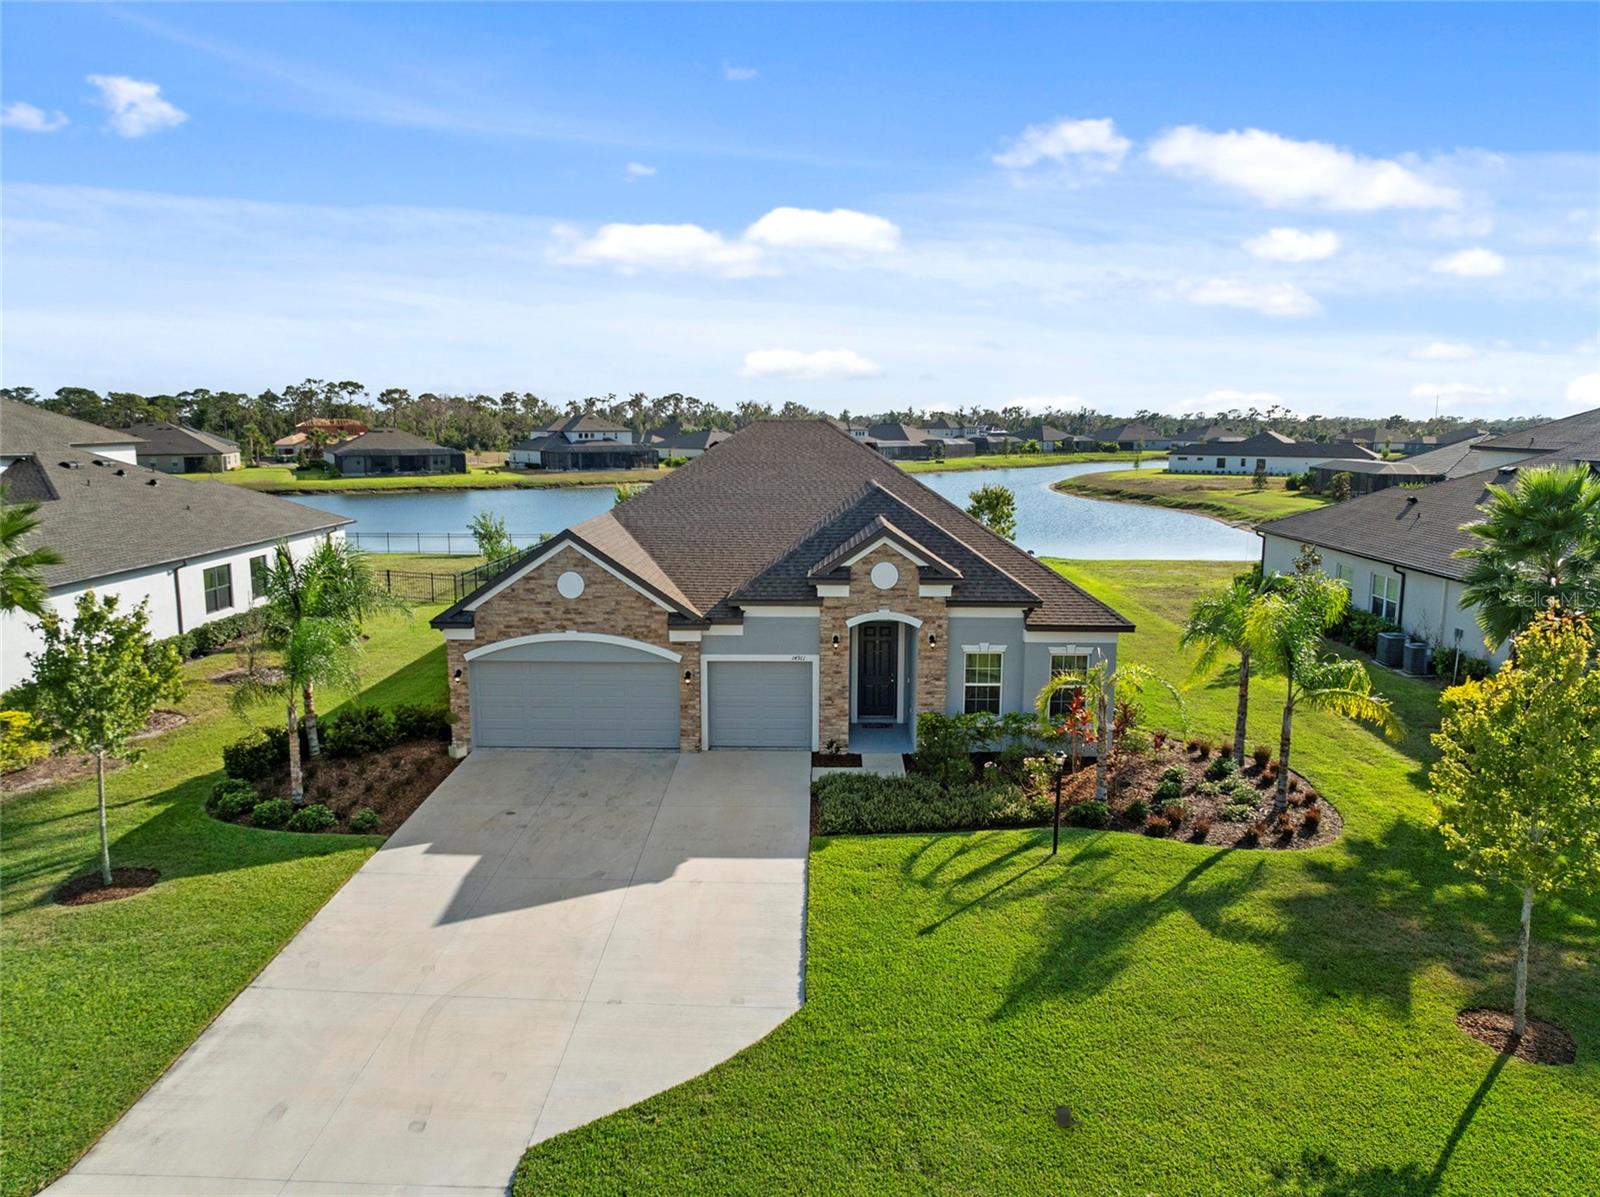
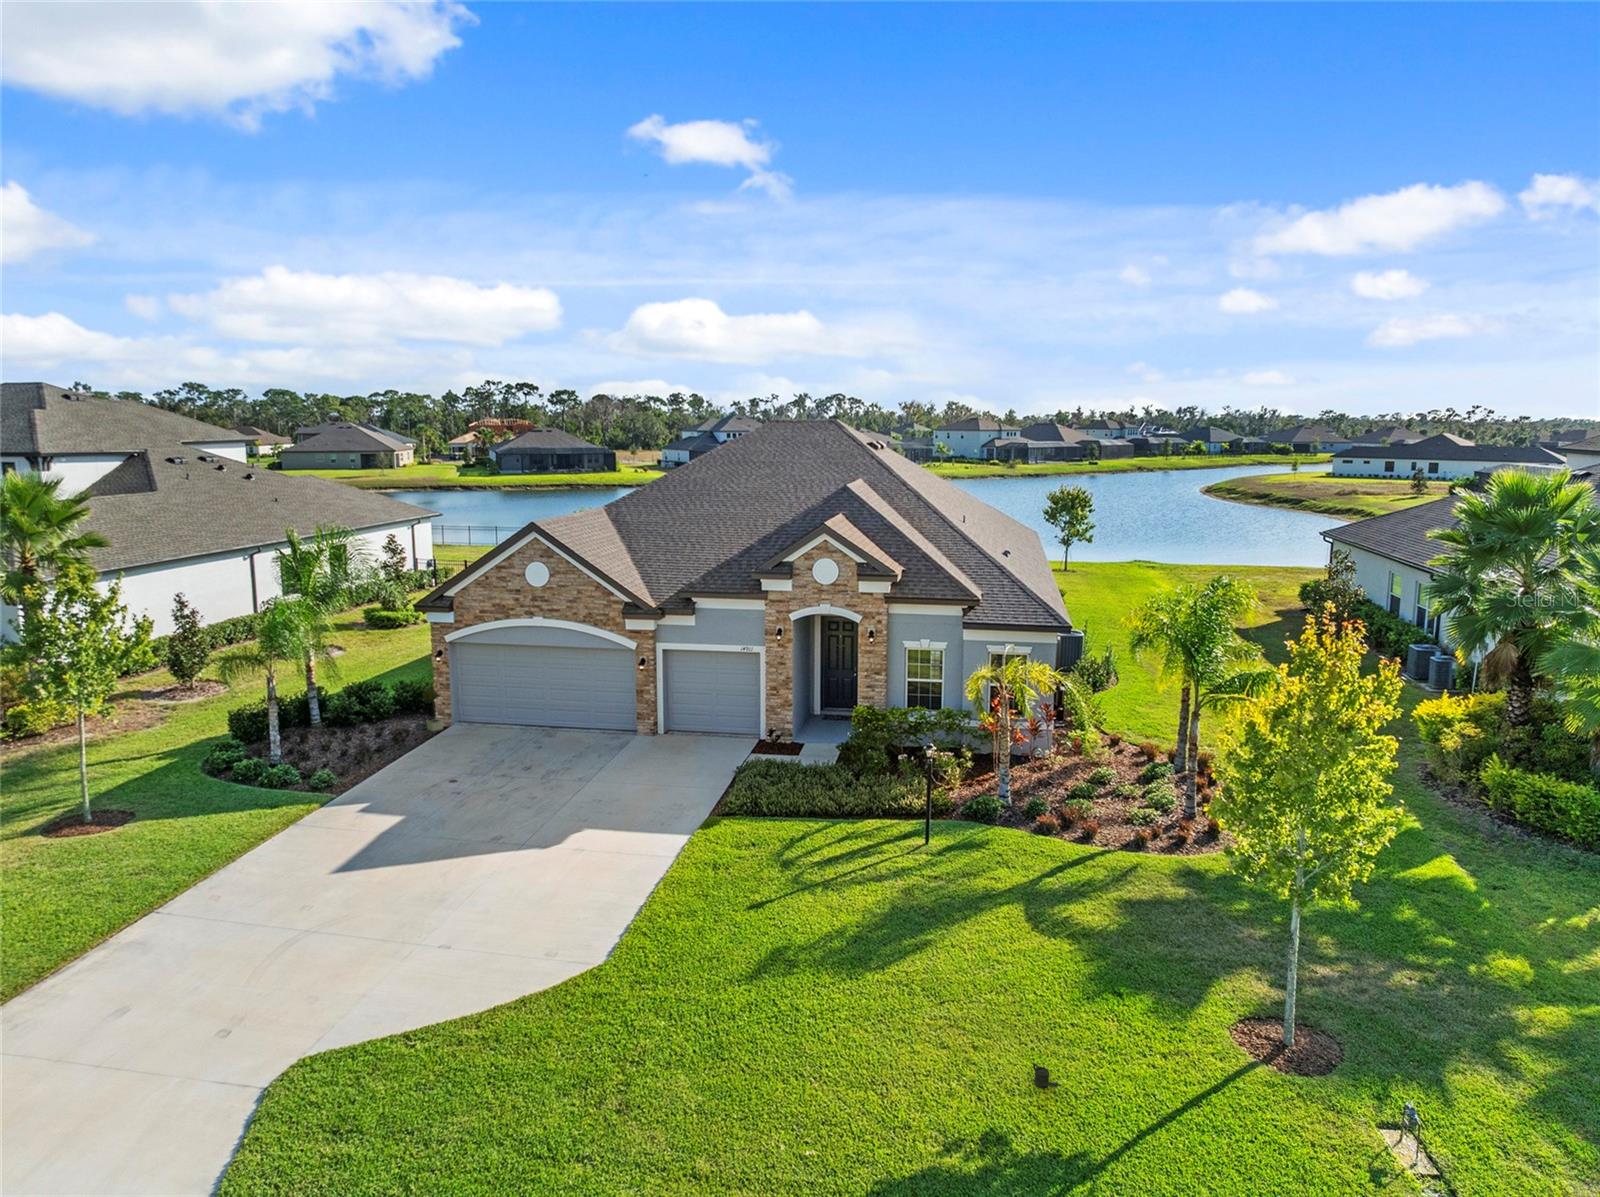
watering can: present [1052,1102,1084,1128] -> present [1033,1063,1058,1088]

